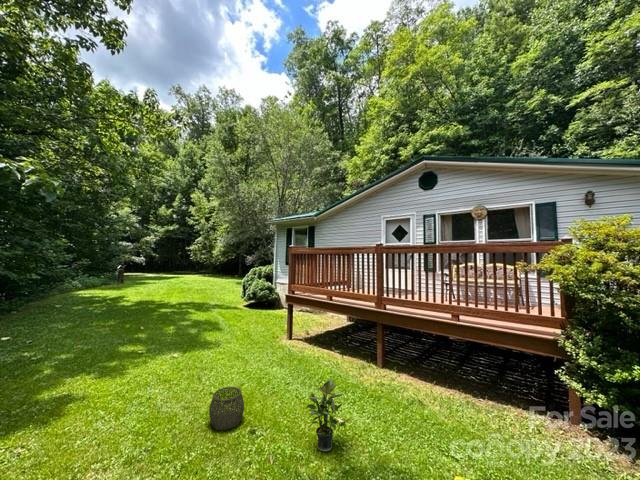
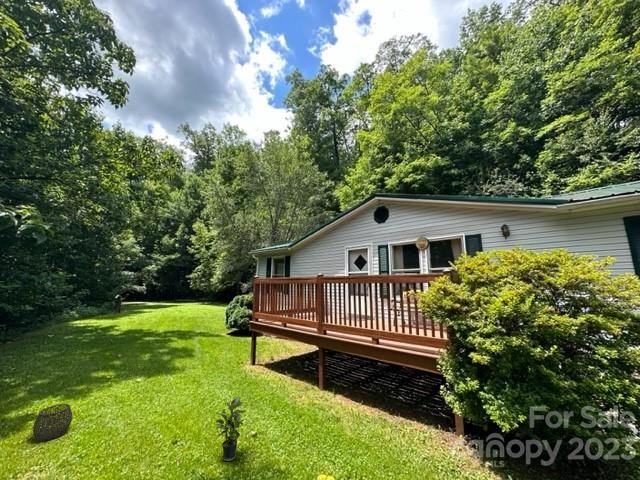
woven basket: present [209,387,244,430] -> present [33,404,72,441]

